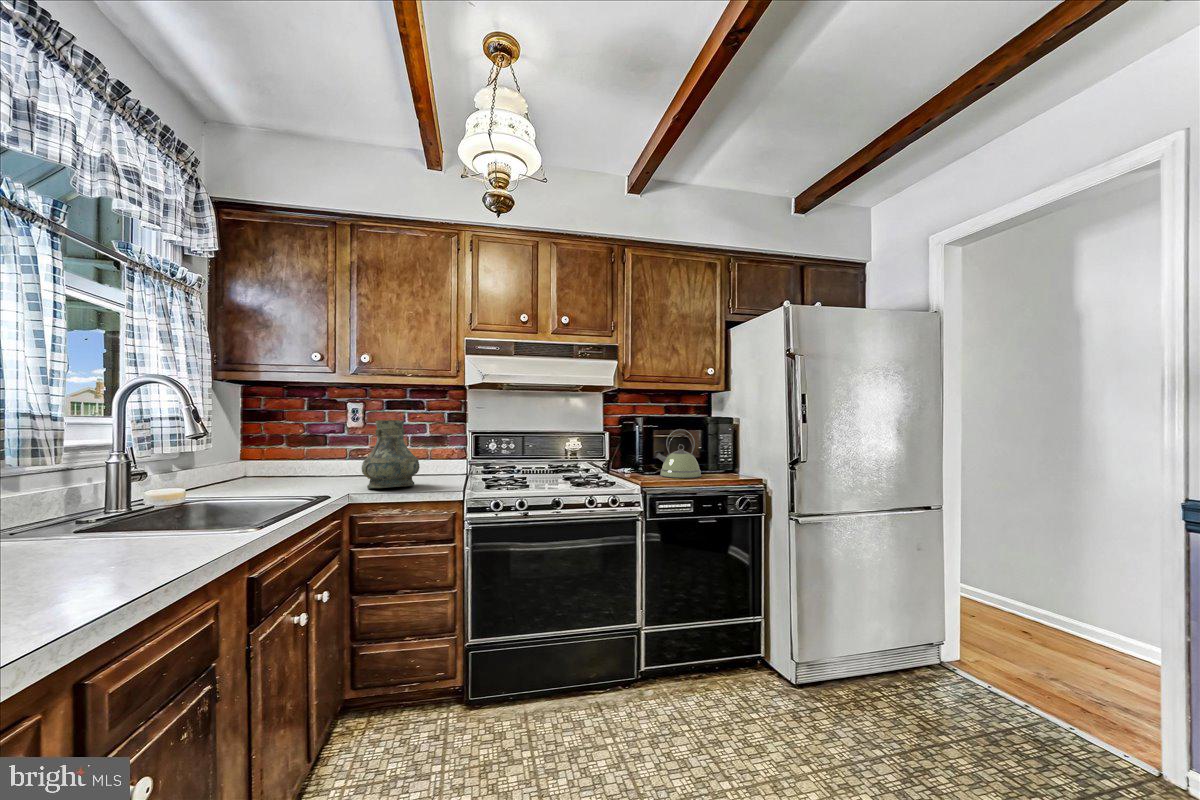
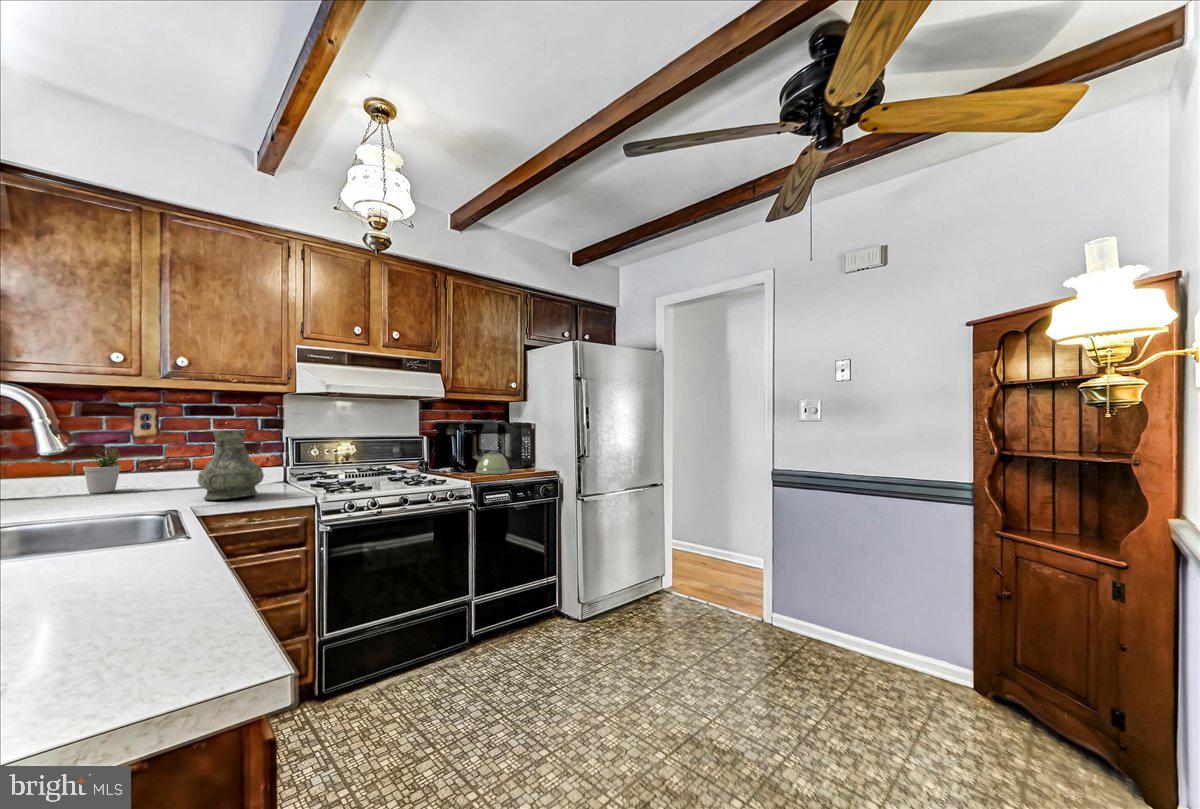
potted plant: none [307,437,337,477] -> present [83,449,121,493]

